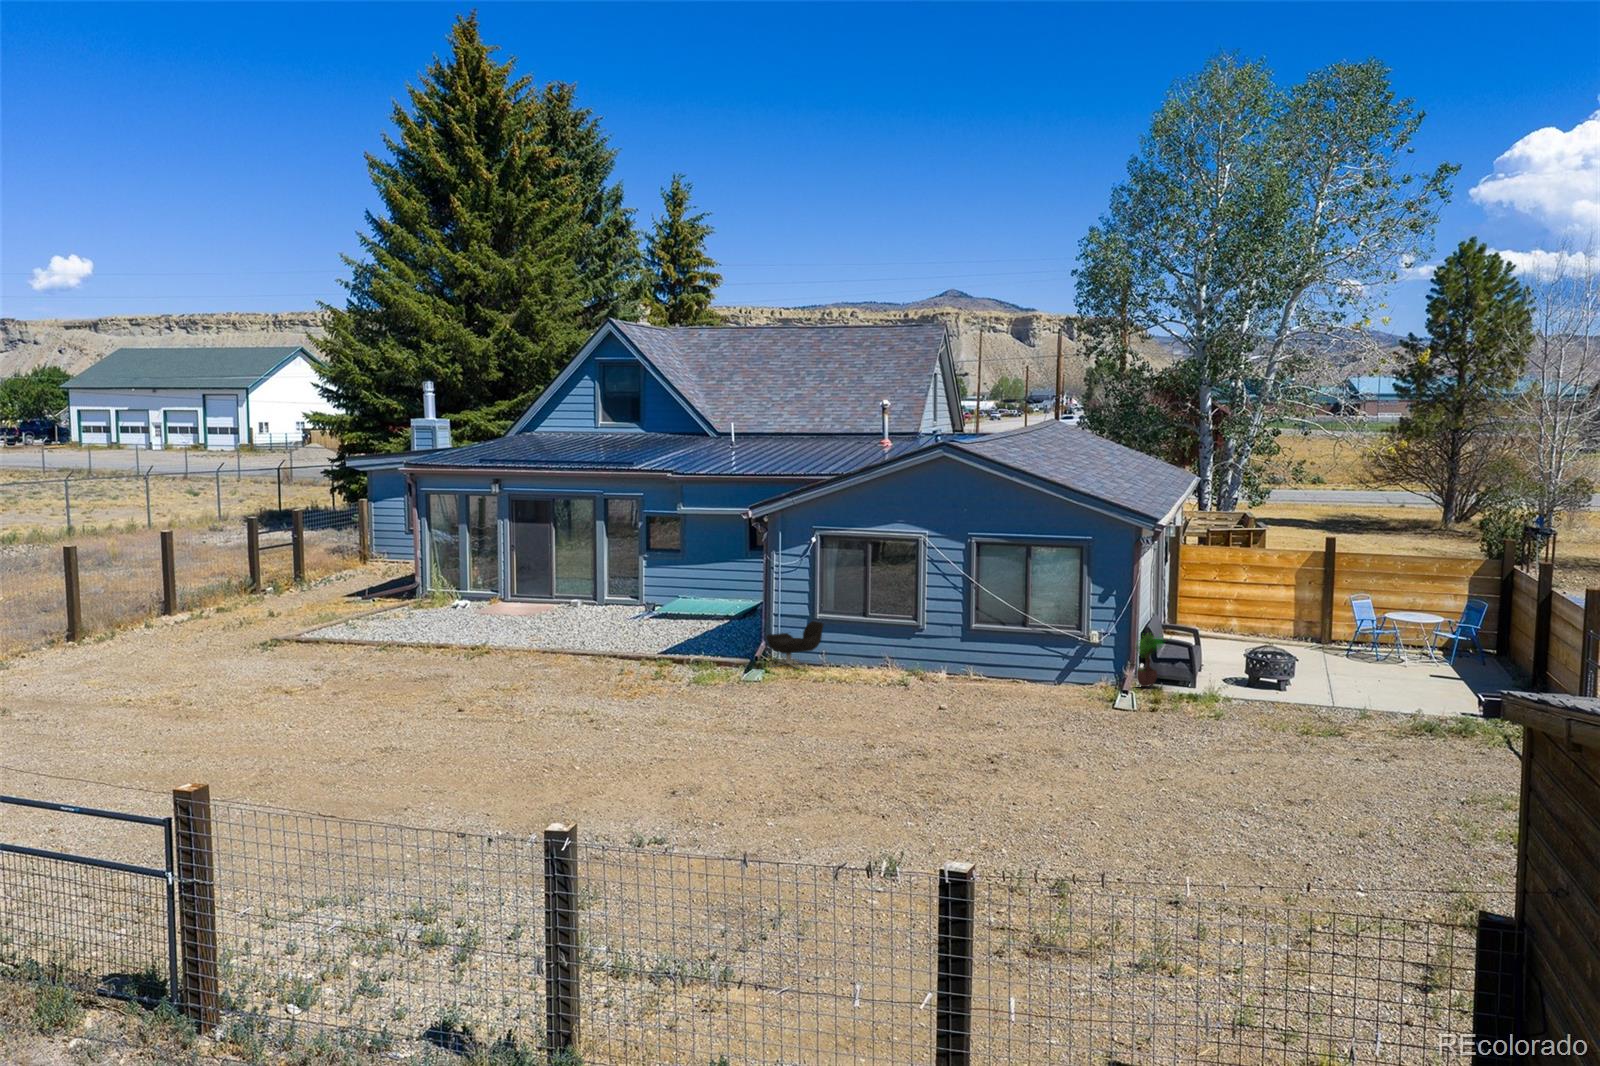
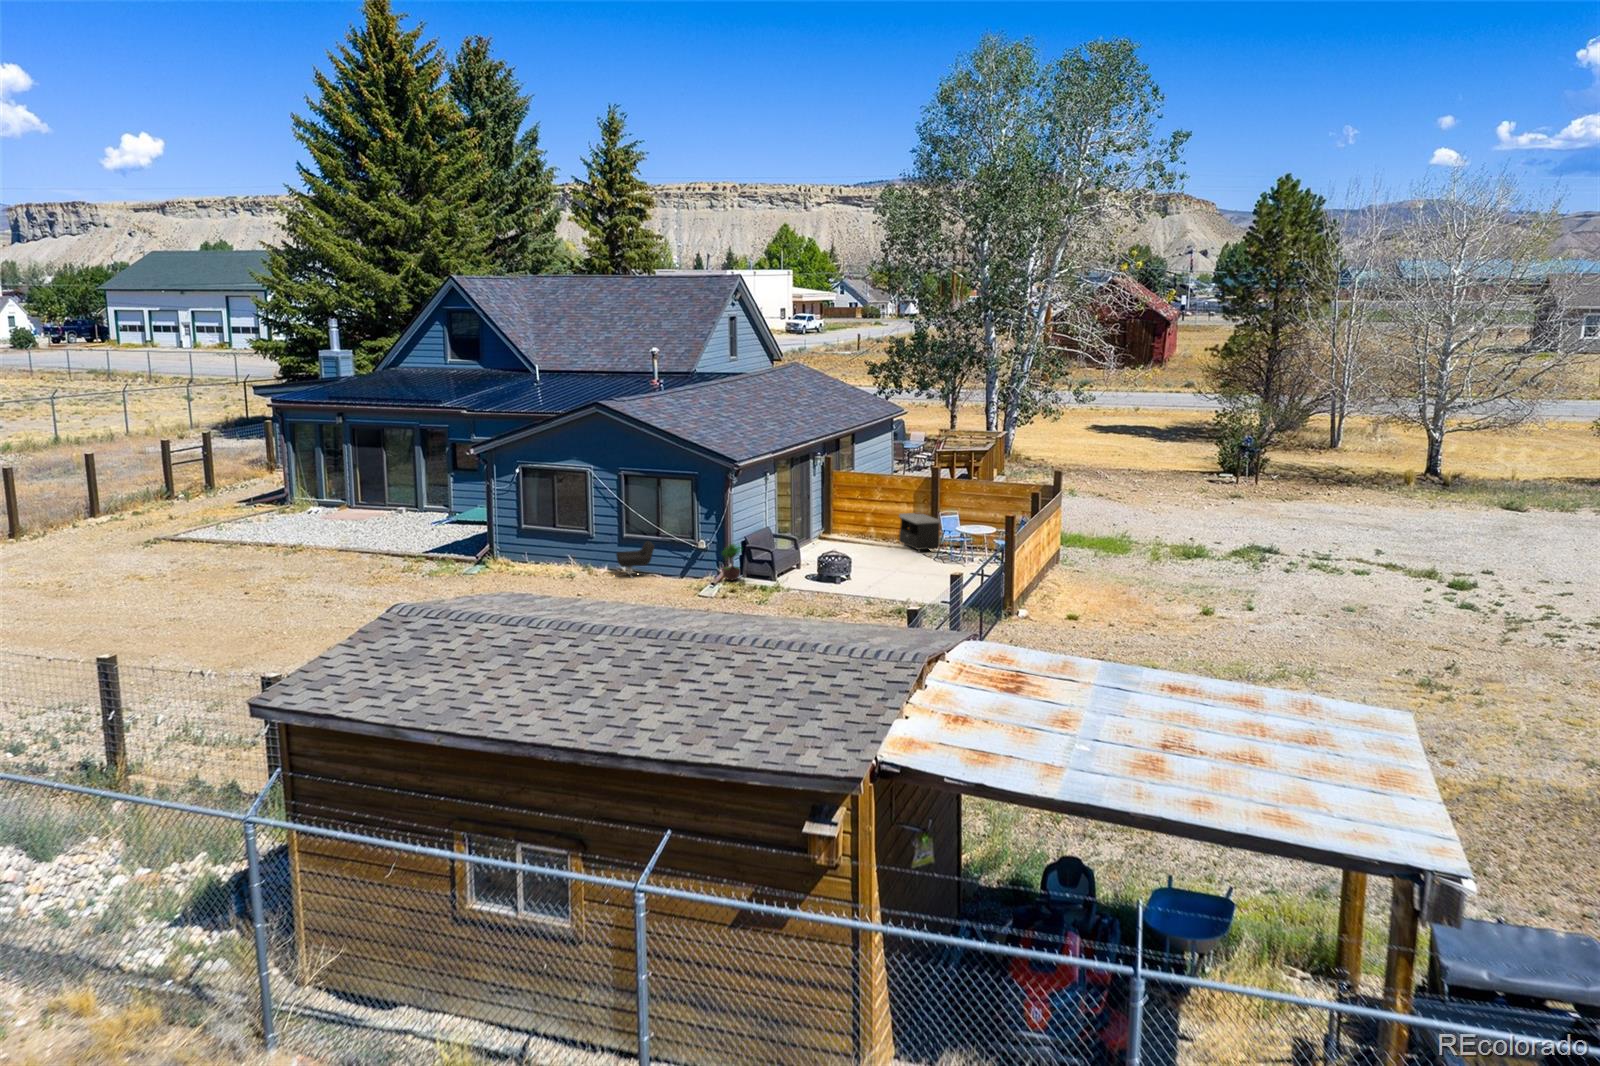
storage bench: none [1285,598,1354,650] -> present [899,513,940,551]
lounge chair: present [766,621,824,667] -> present [616,541,655,578]

